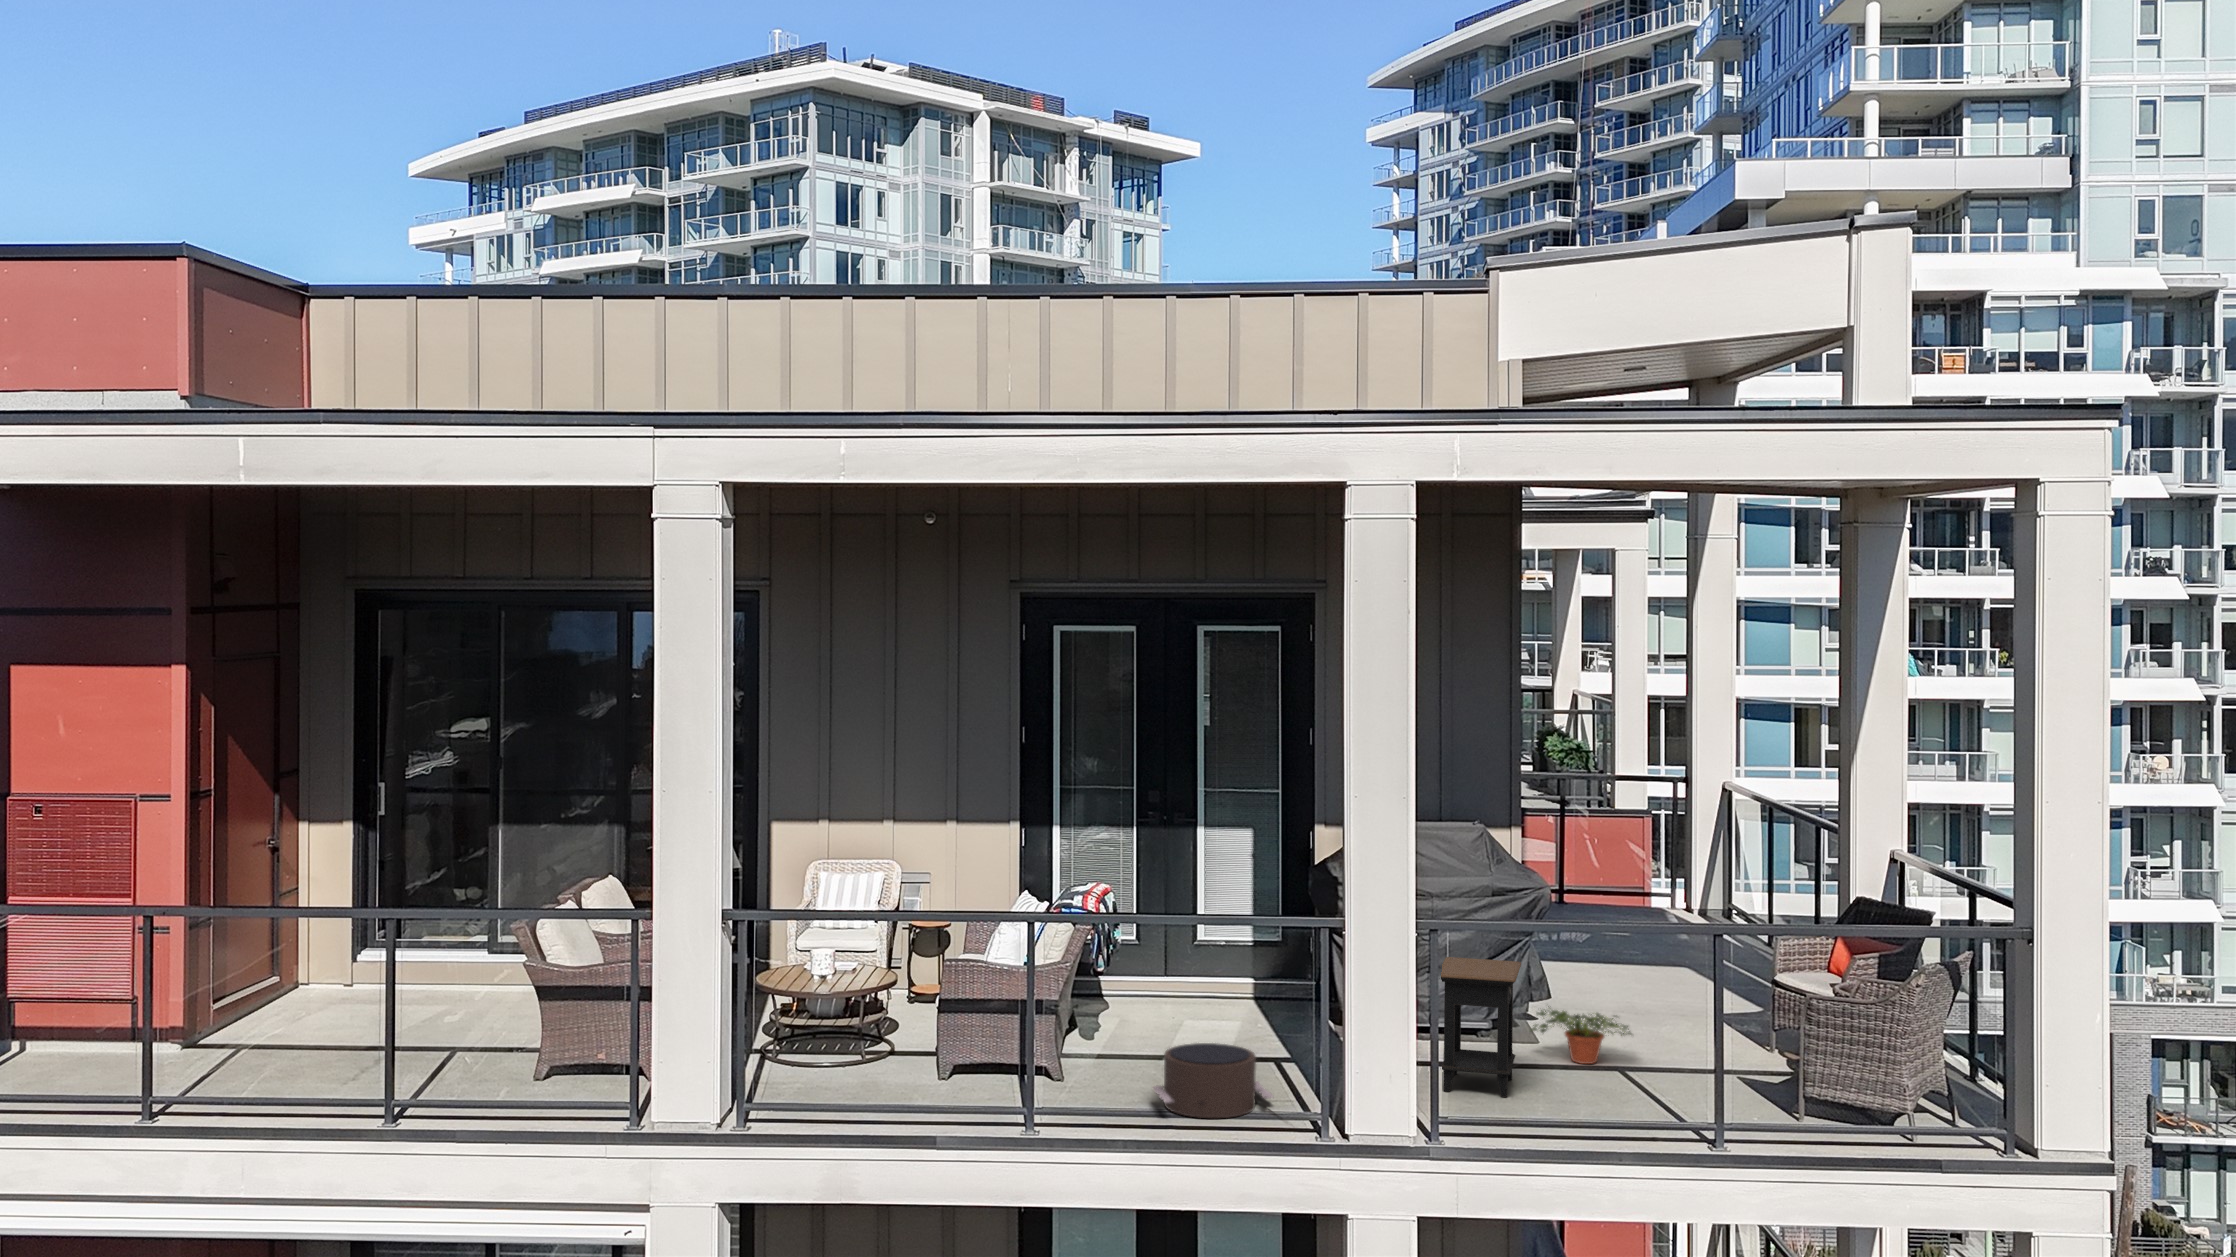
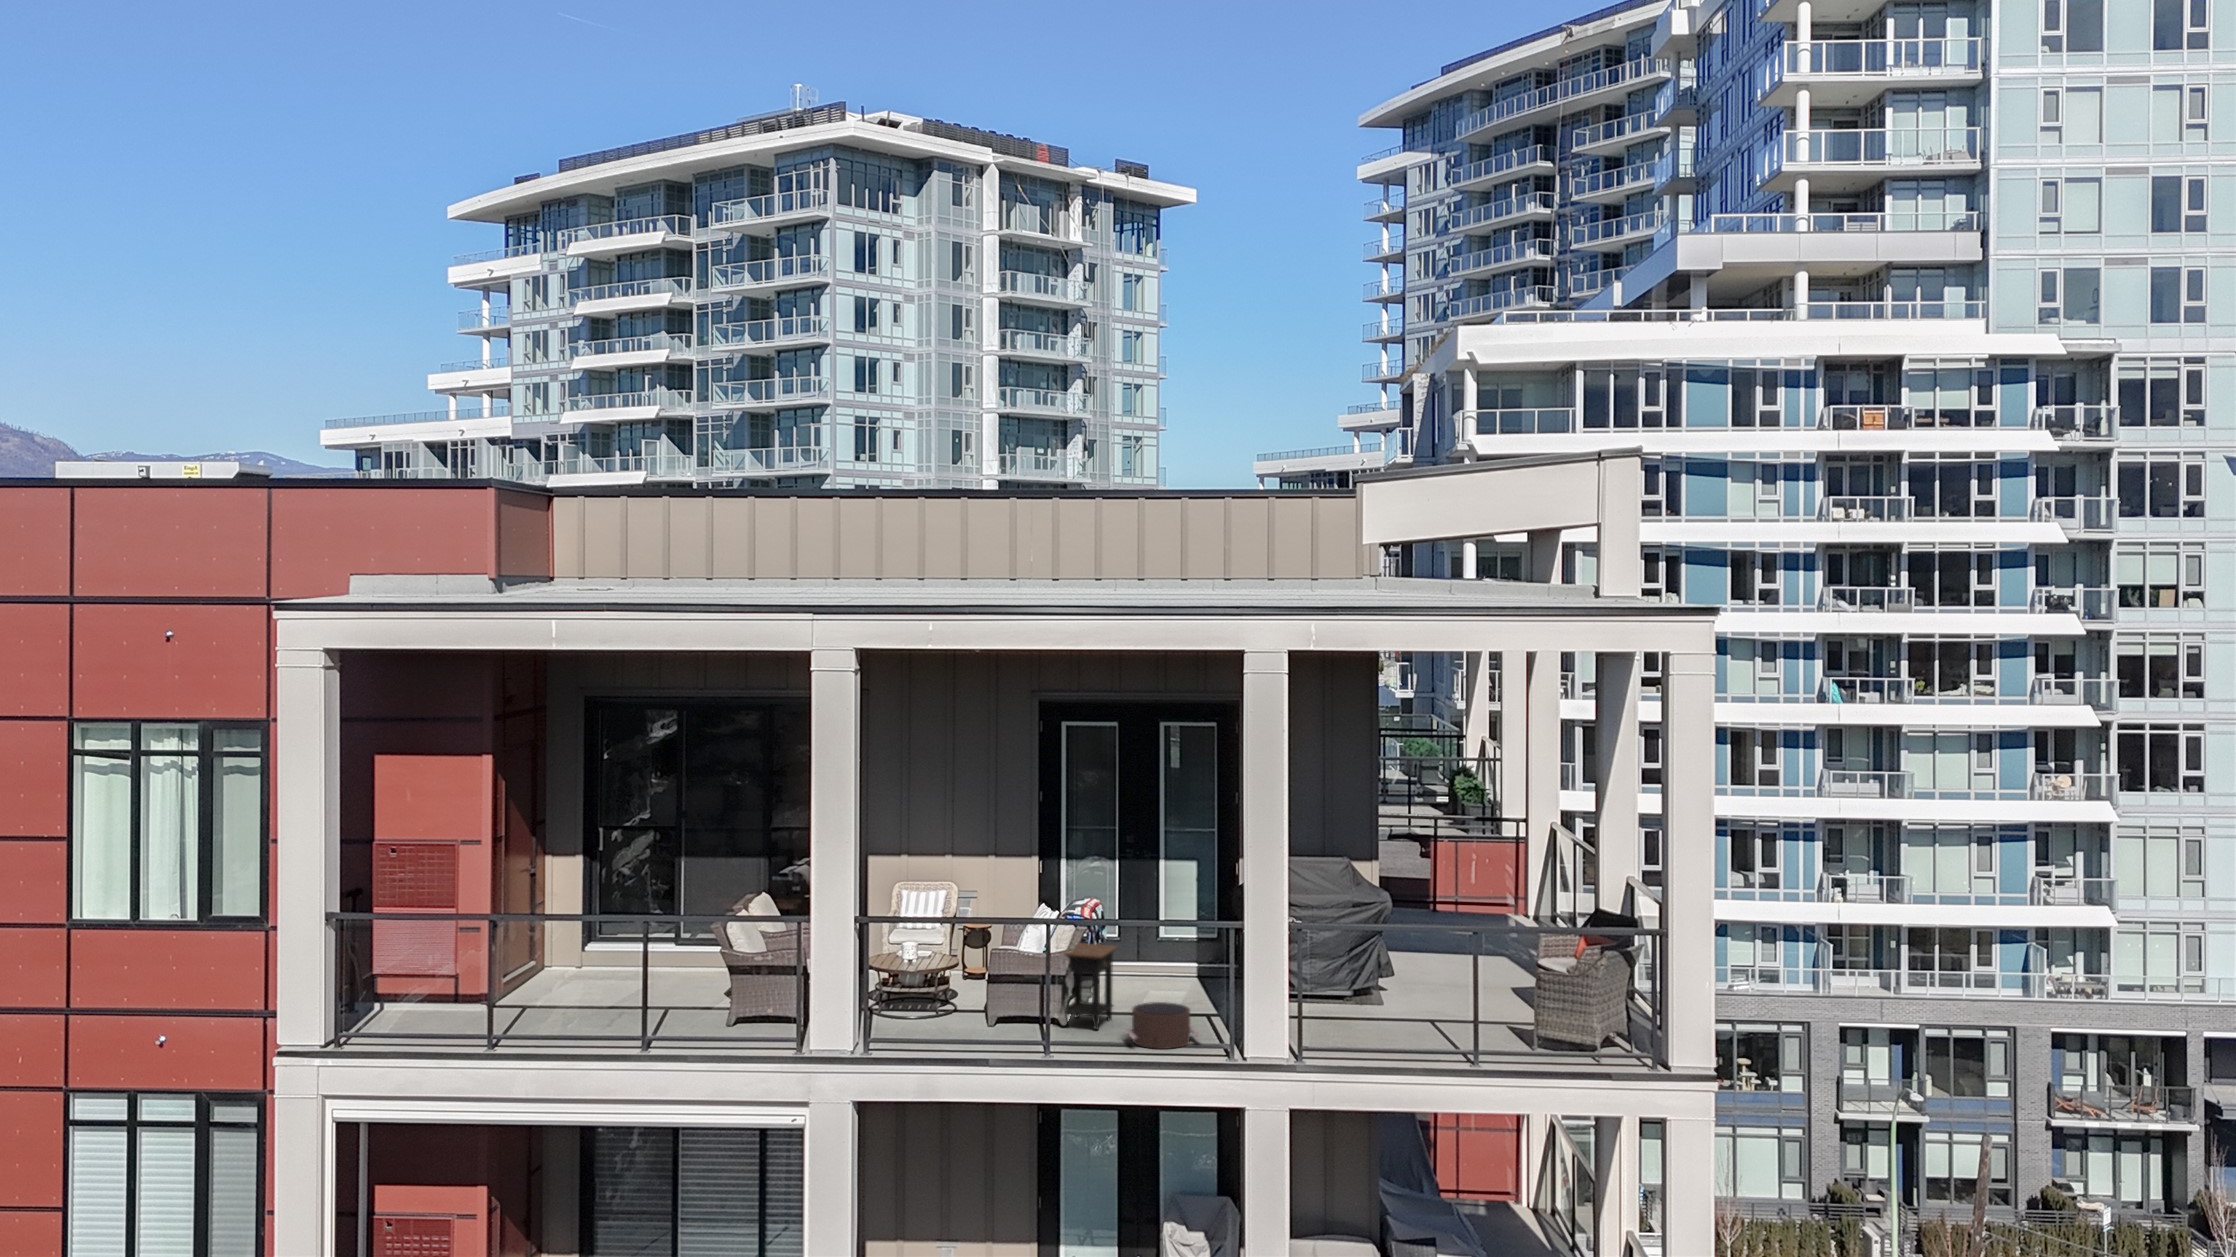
side table: present [1441,957,1521,1097] -> present [1061,943,1117,1030]
potted plant: present [1531,1006,1631,1064] -> none [1374,978,1441,1018]

